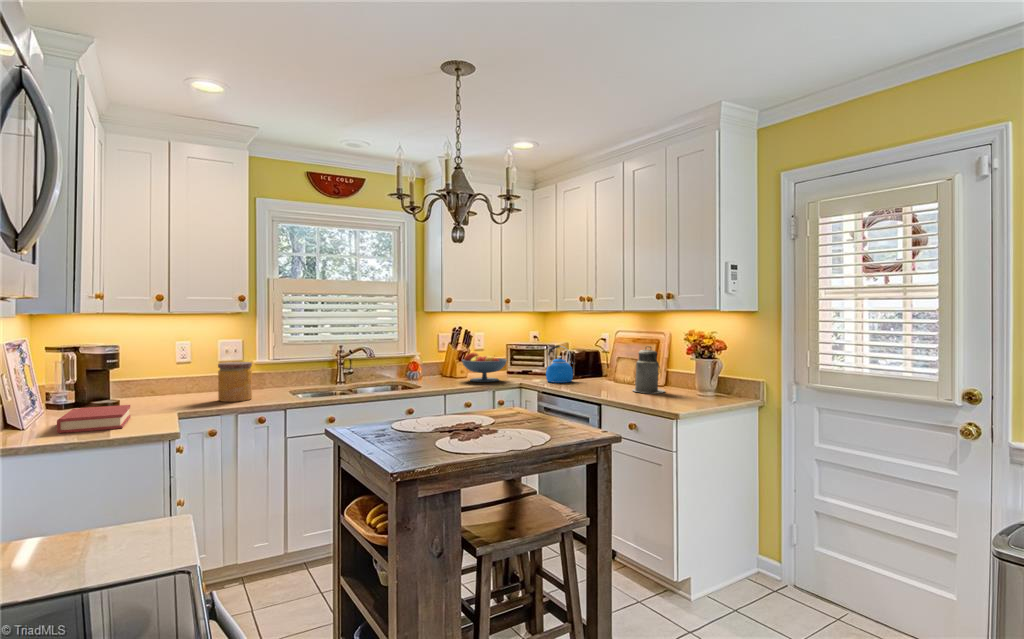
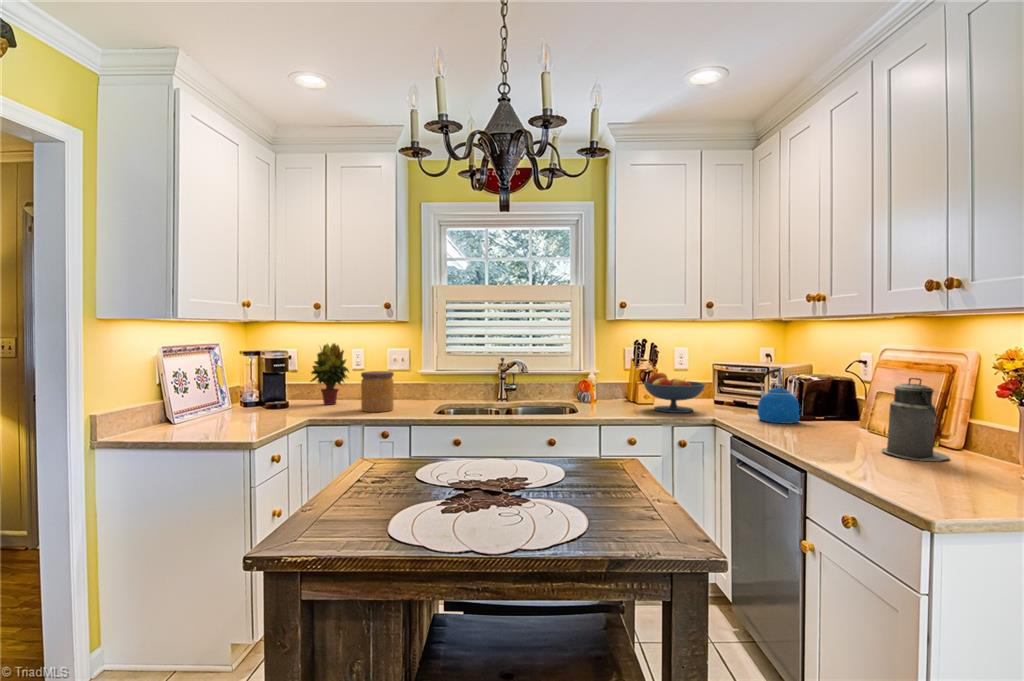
potted plant: none [142,336,190,400] -> present [310,343,349,405]
hardback book: present [57,405,131,433] -> none [176,408,260,432]

